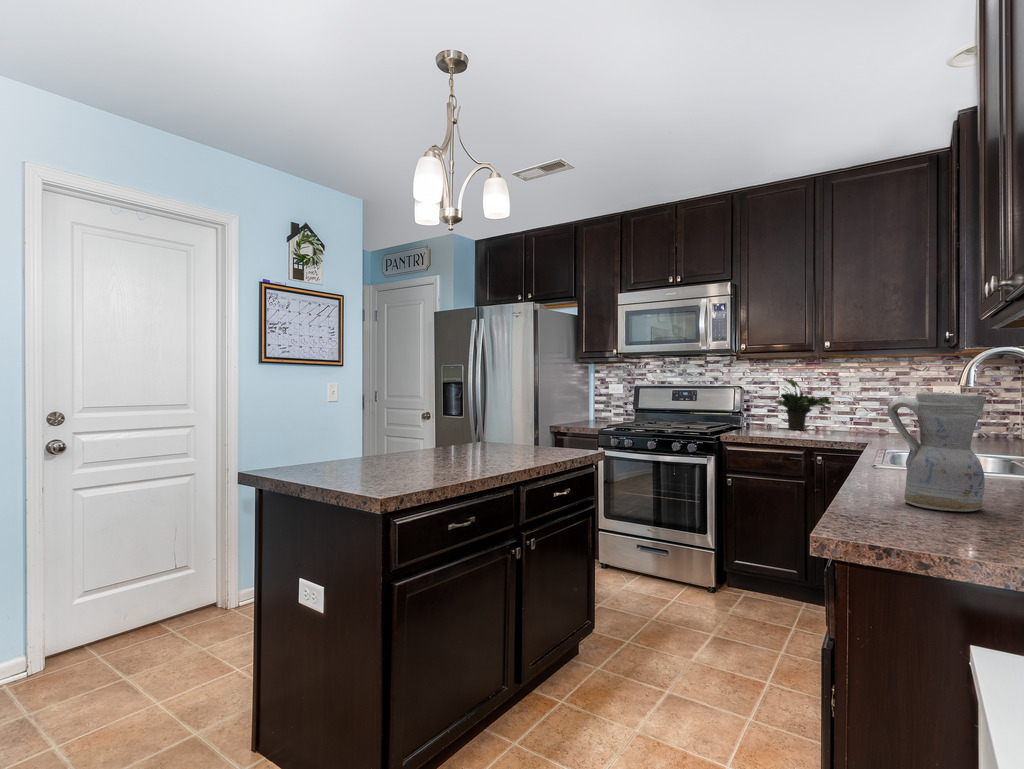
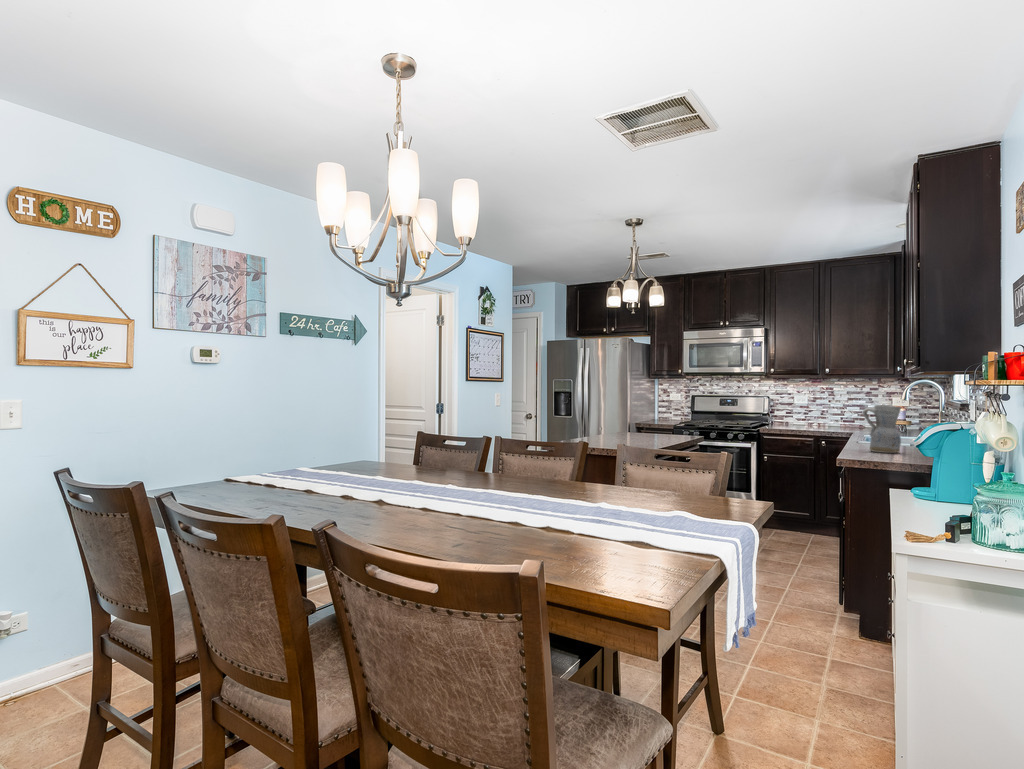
potted plant: present [775,379,831,430] -> none [792,392,829,426]

